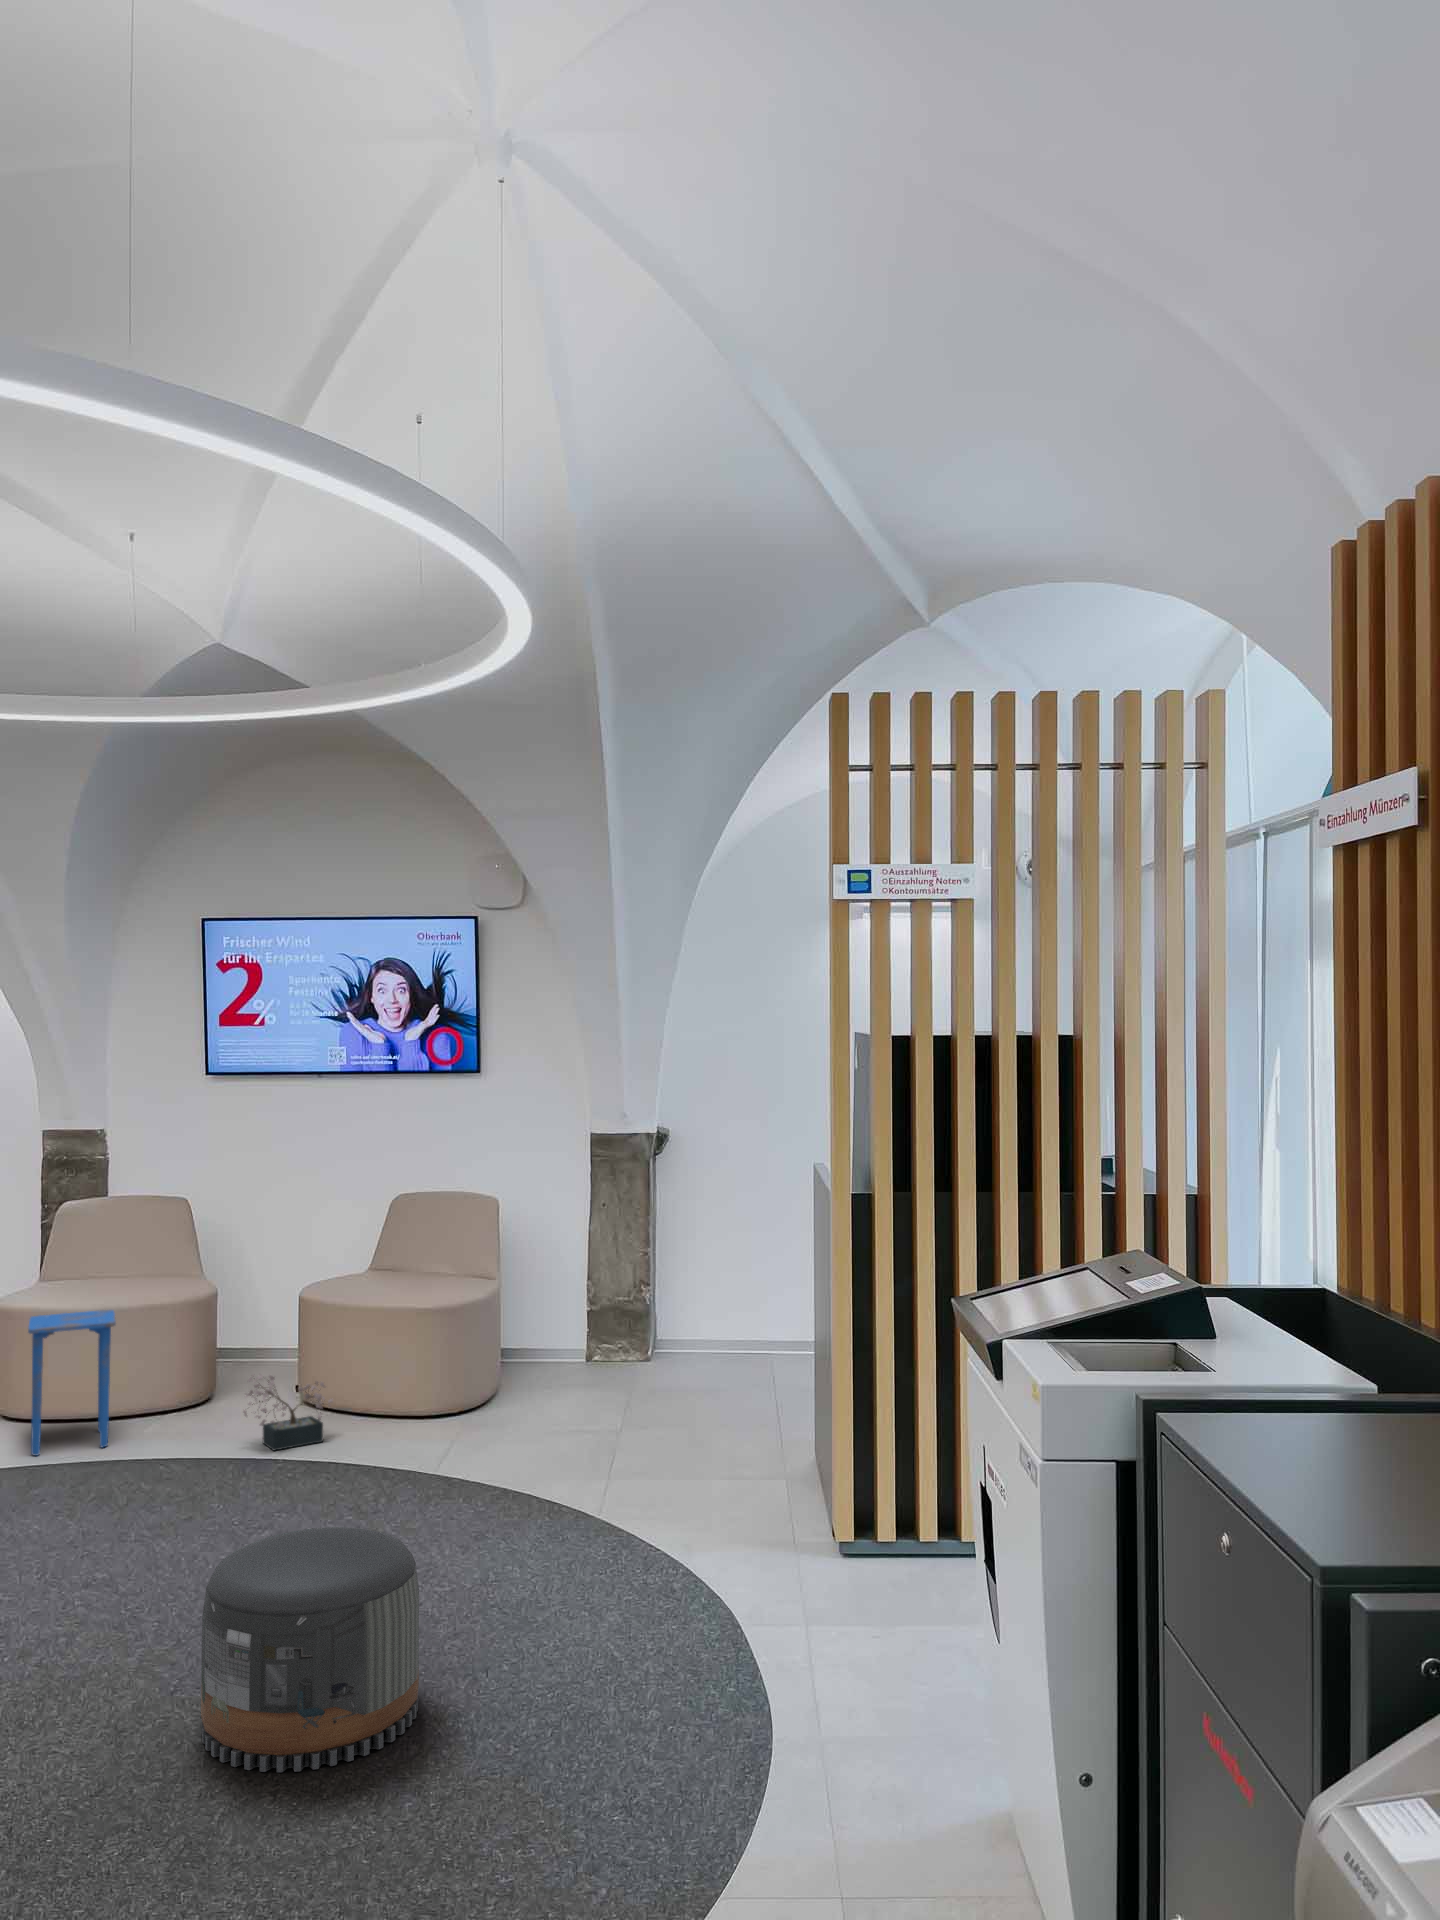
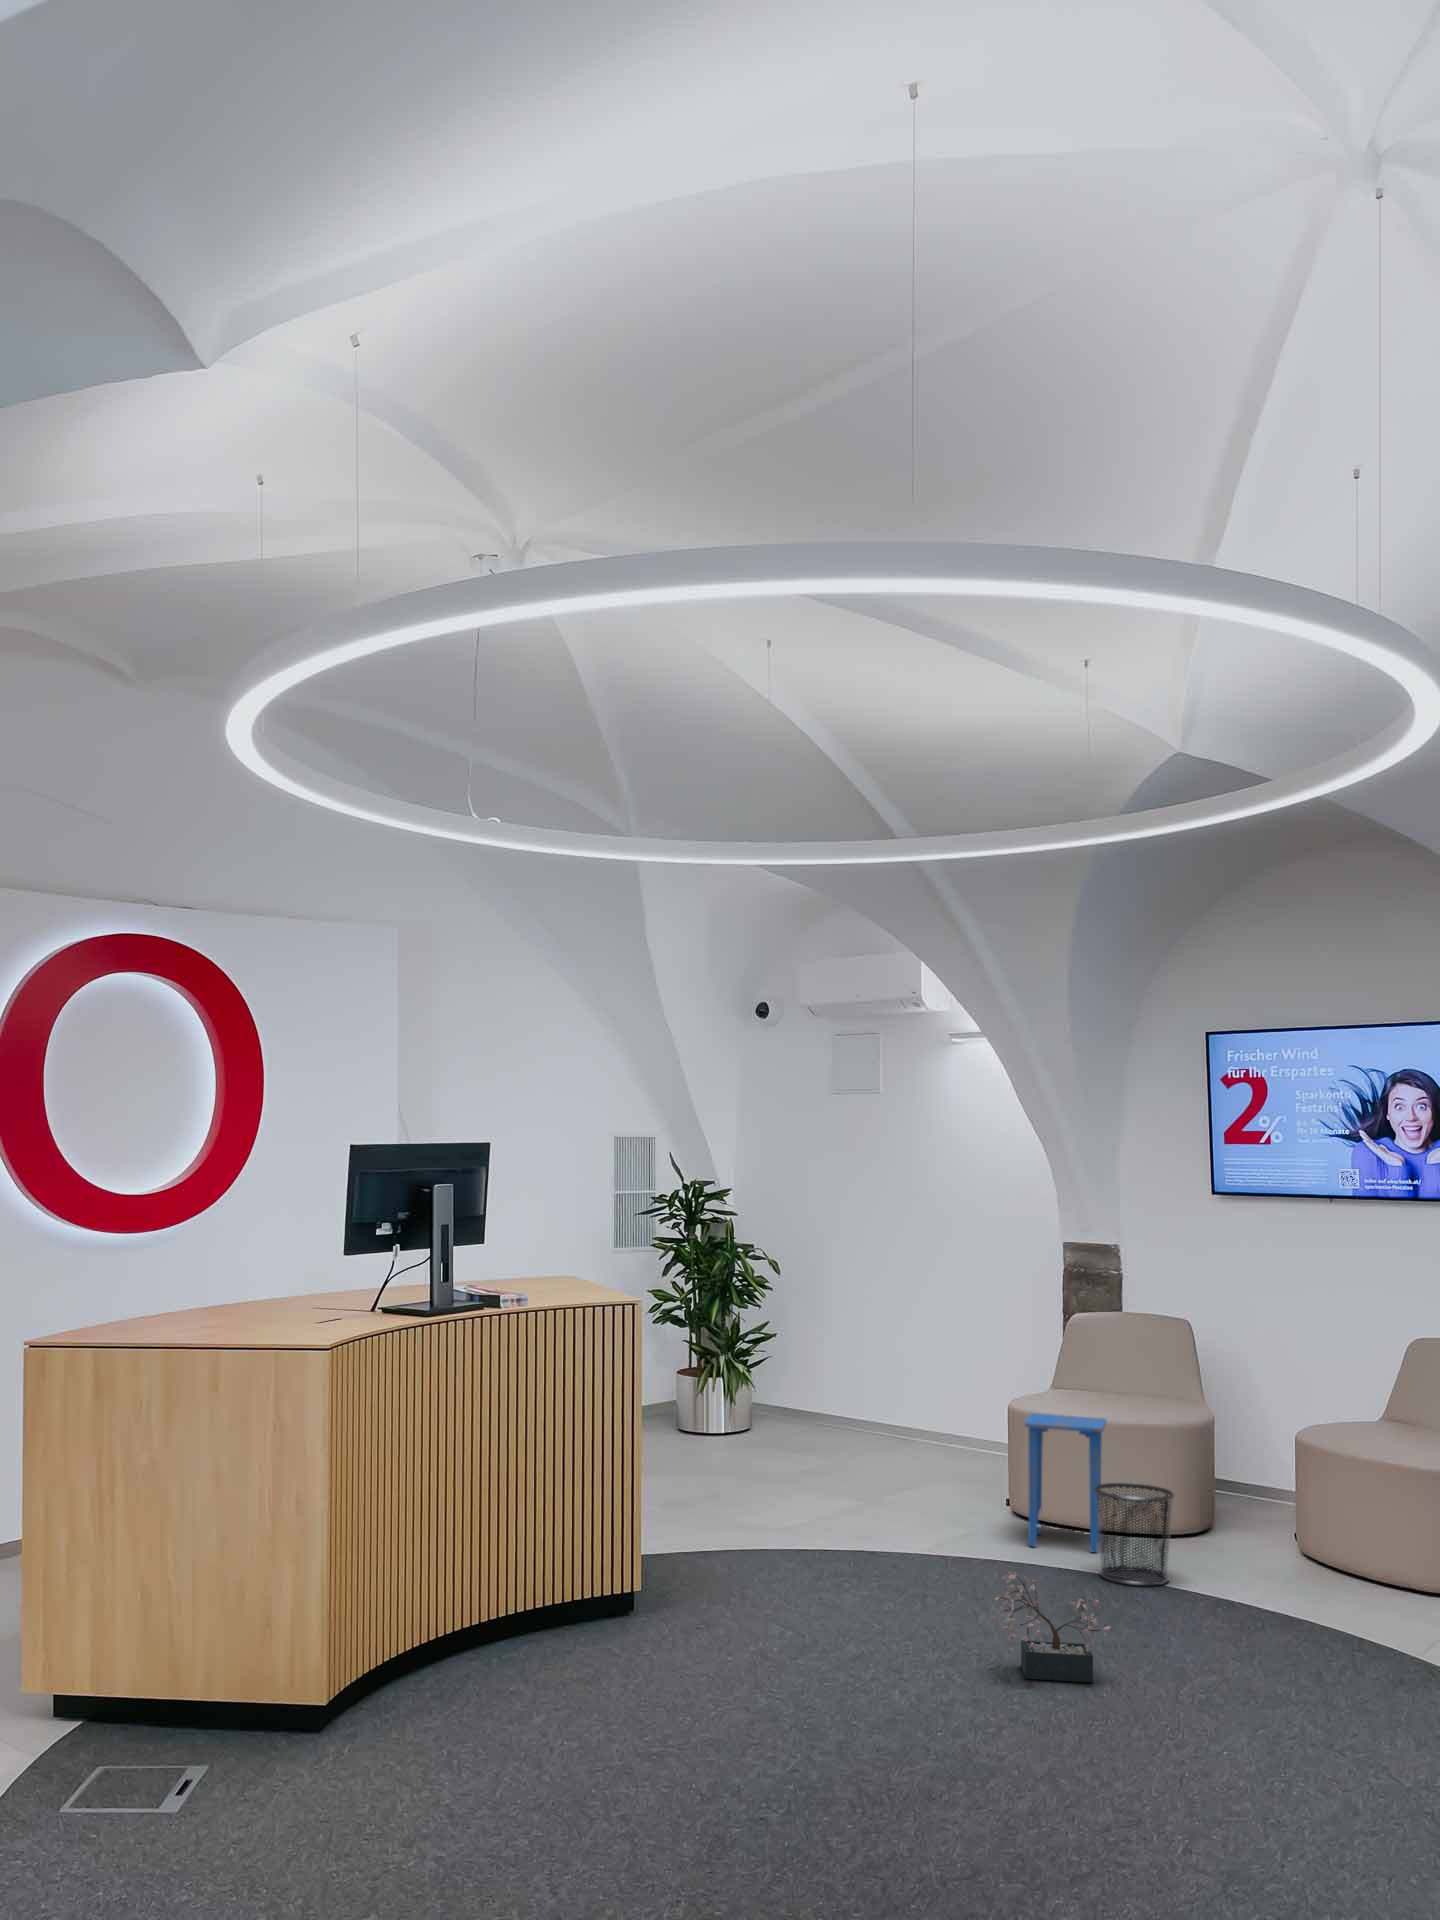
waste bin: none [113,1372,198,1476] -> present [1094,1483,1174,1586]
decorative plant: present [243,1374,333,1450] -> present [992,1571,1111,1682]
pouf: present [201,1527,419,1772] -> none [1095,1623,1310,1851]

